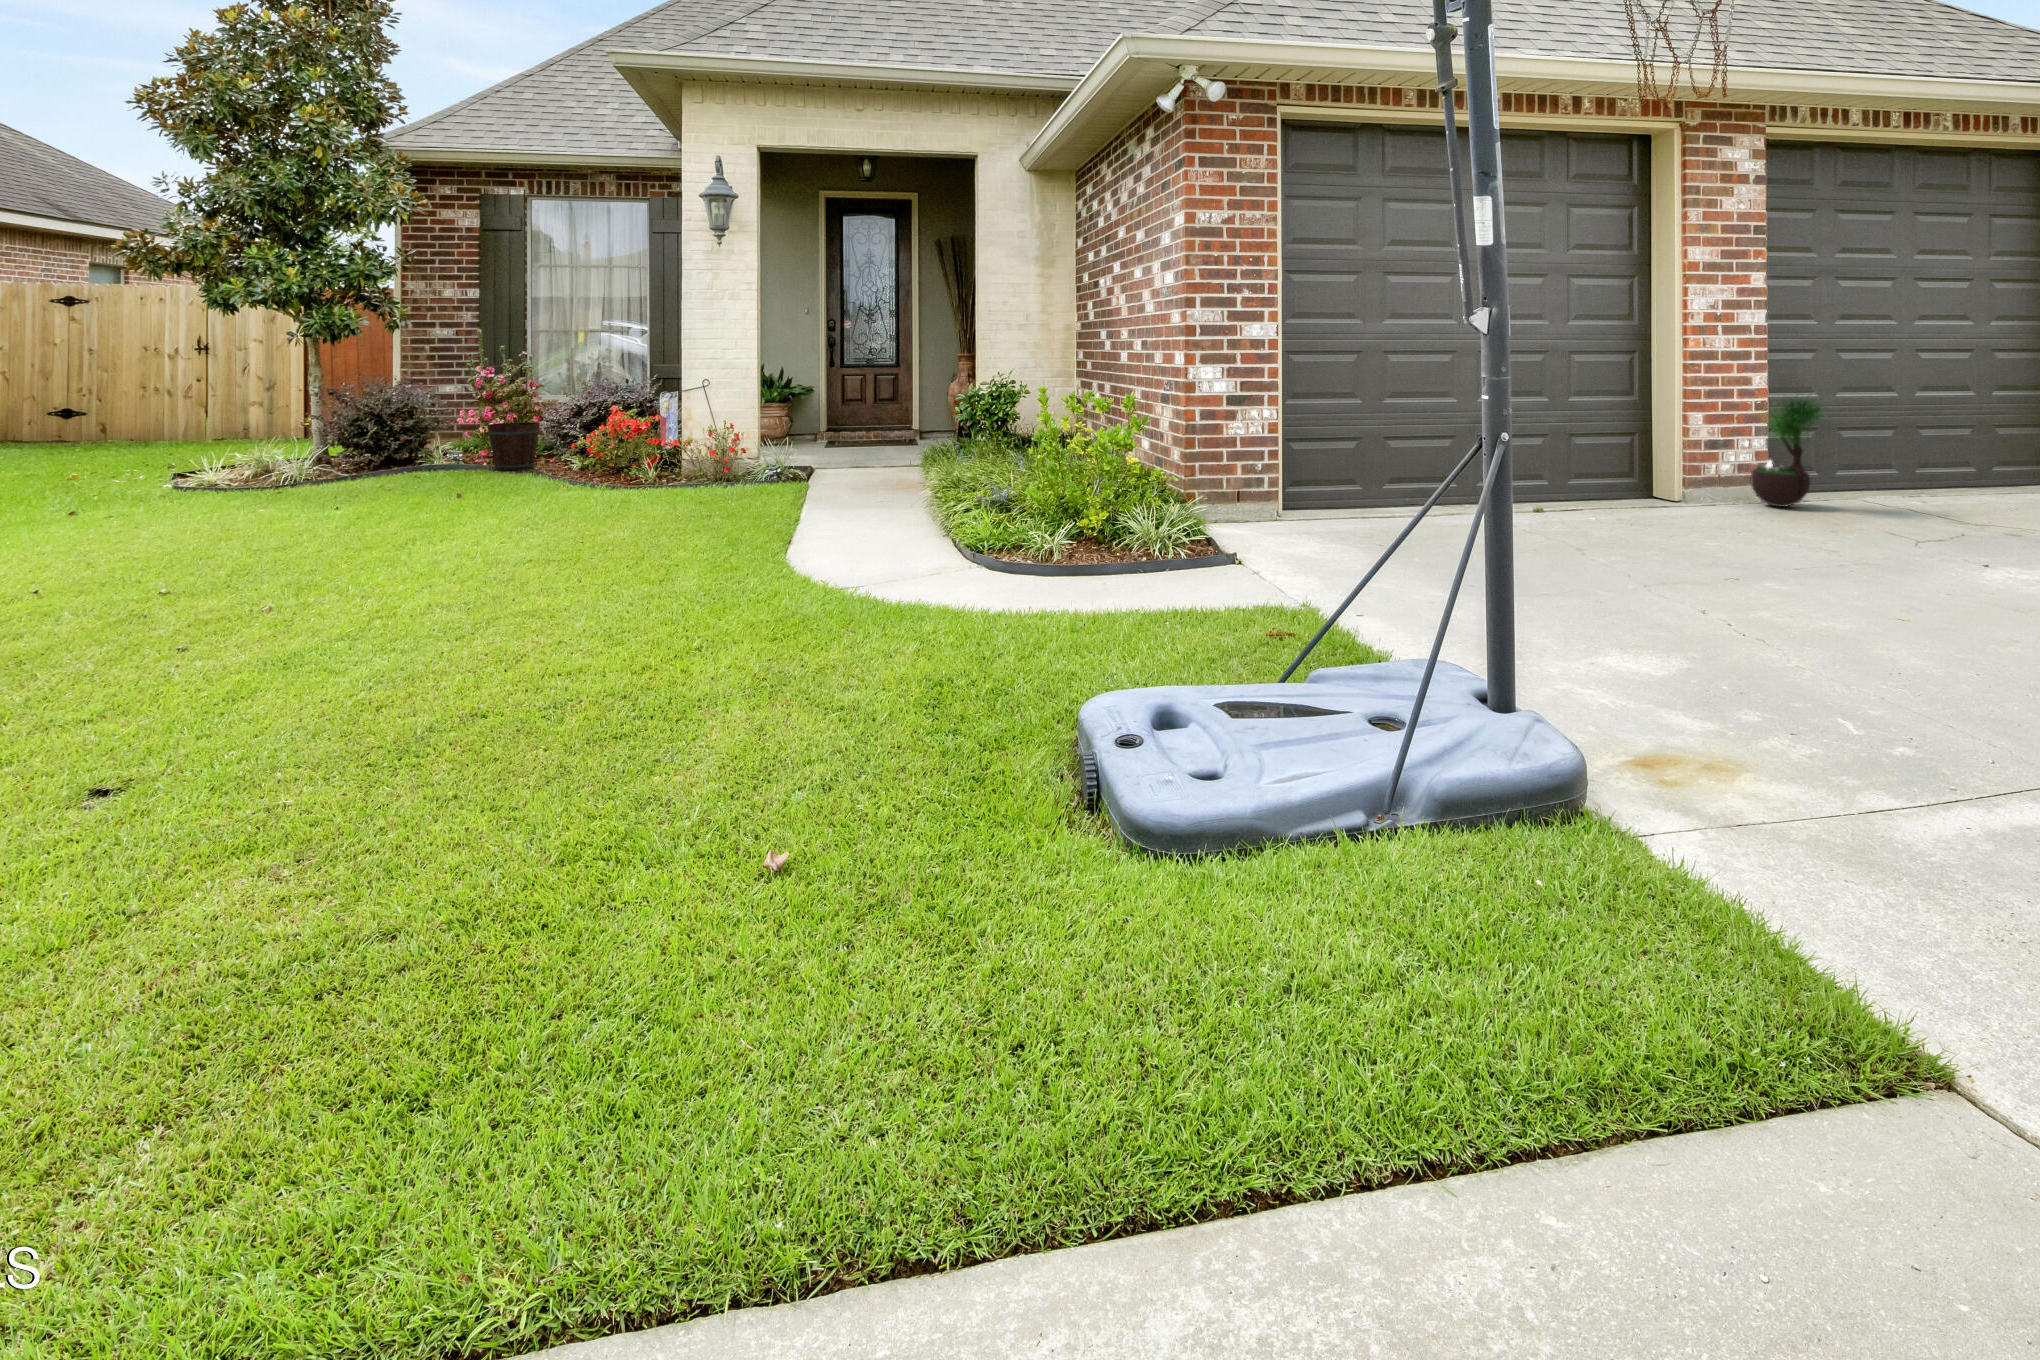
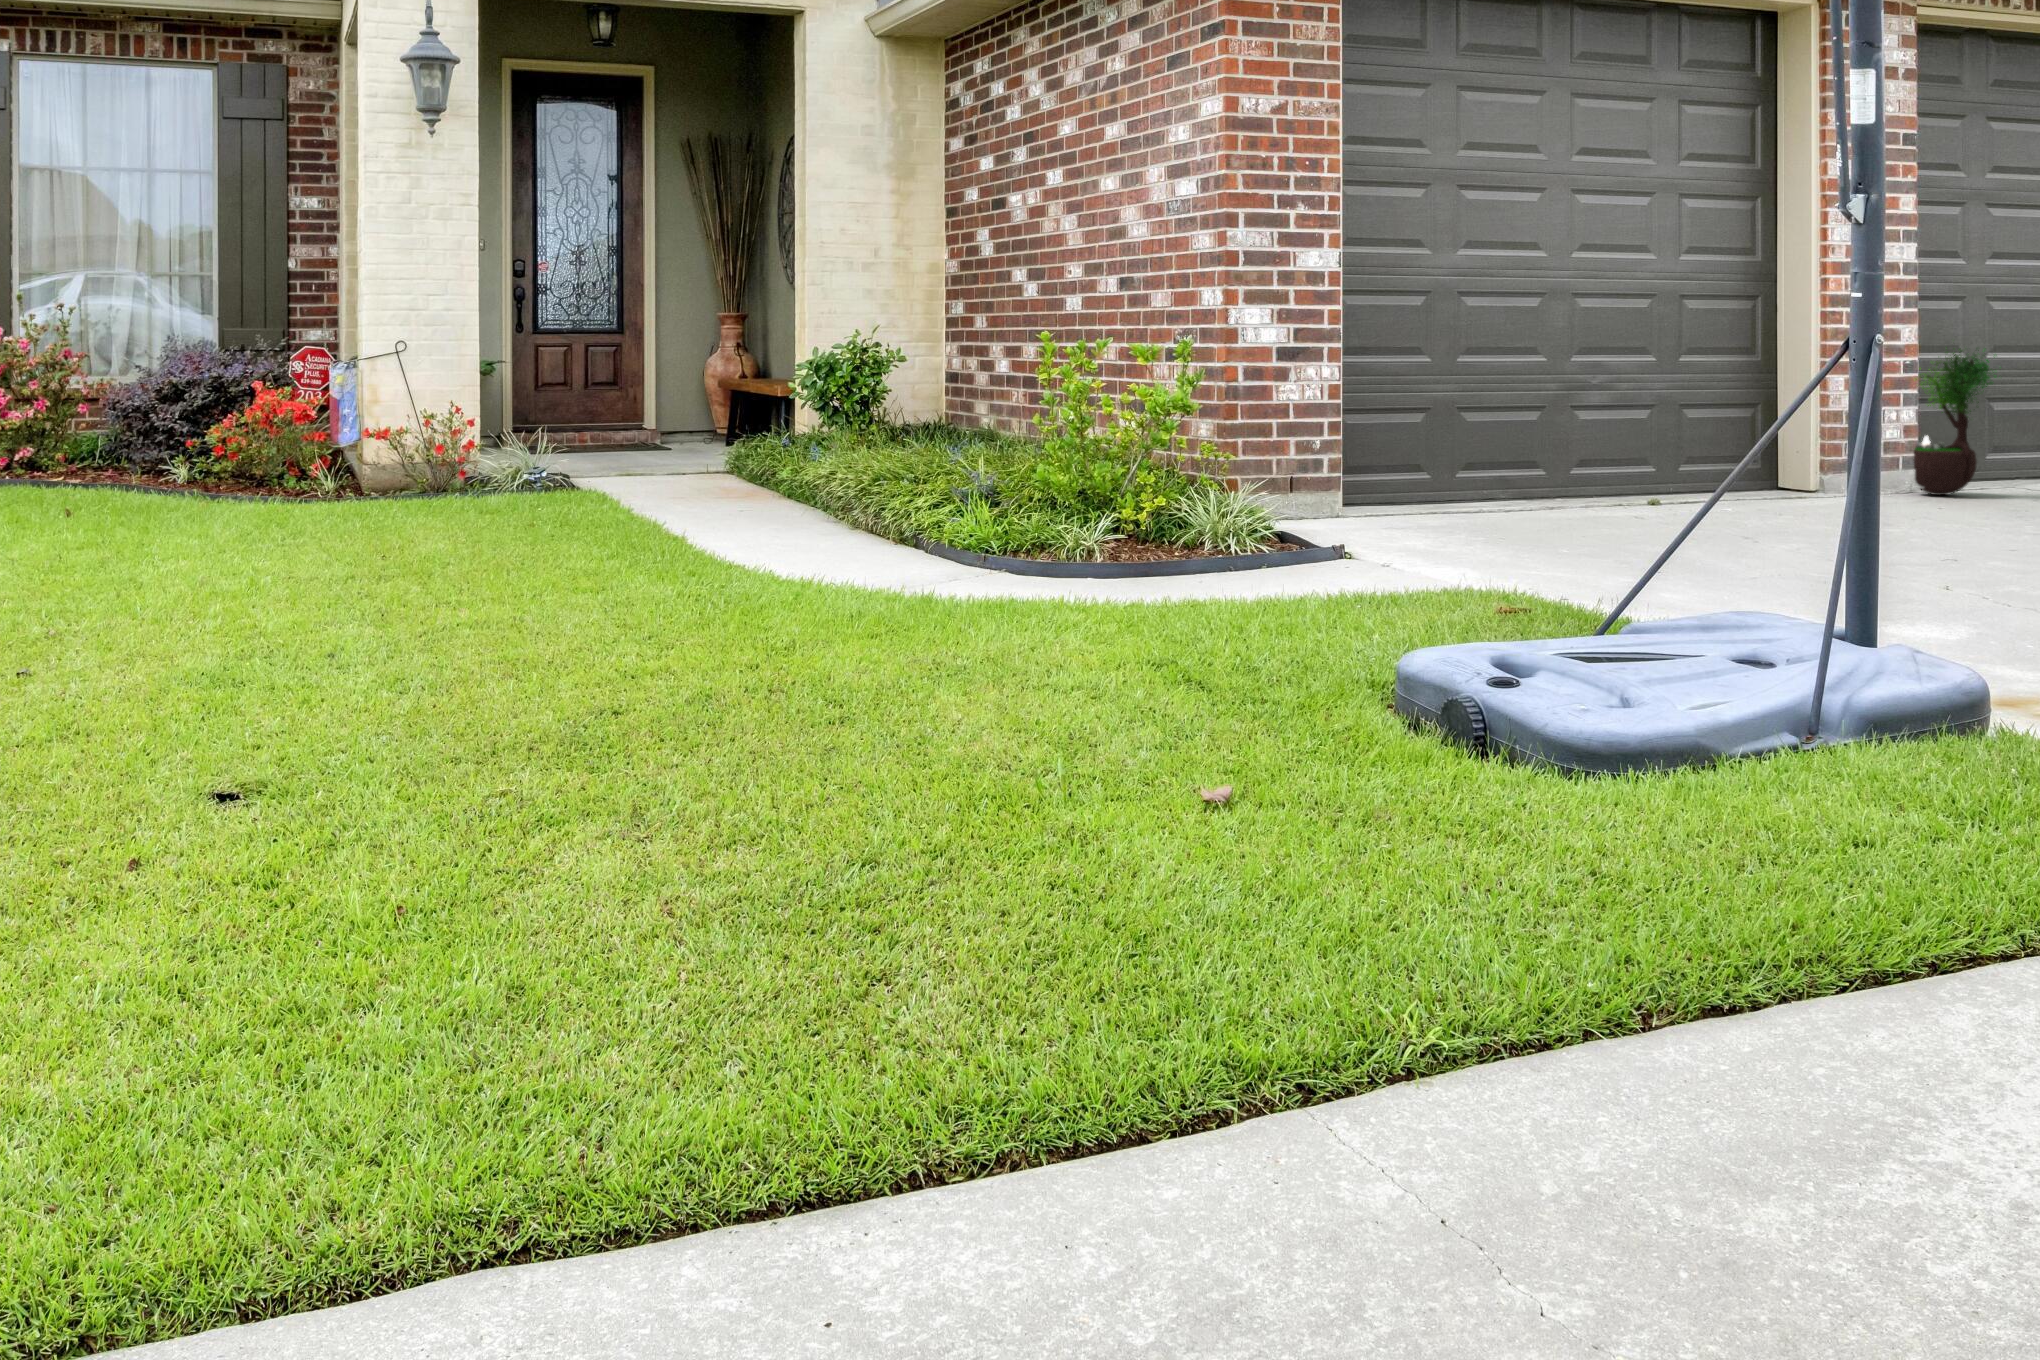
bucket: present [487,420,540,471] -> none [7,415,91,495]

